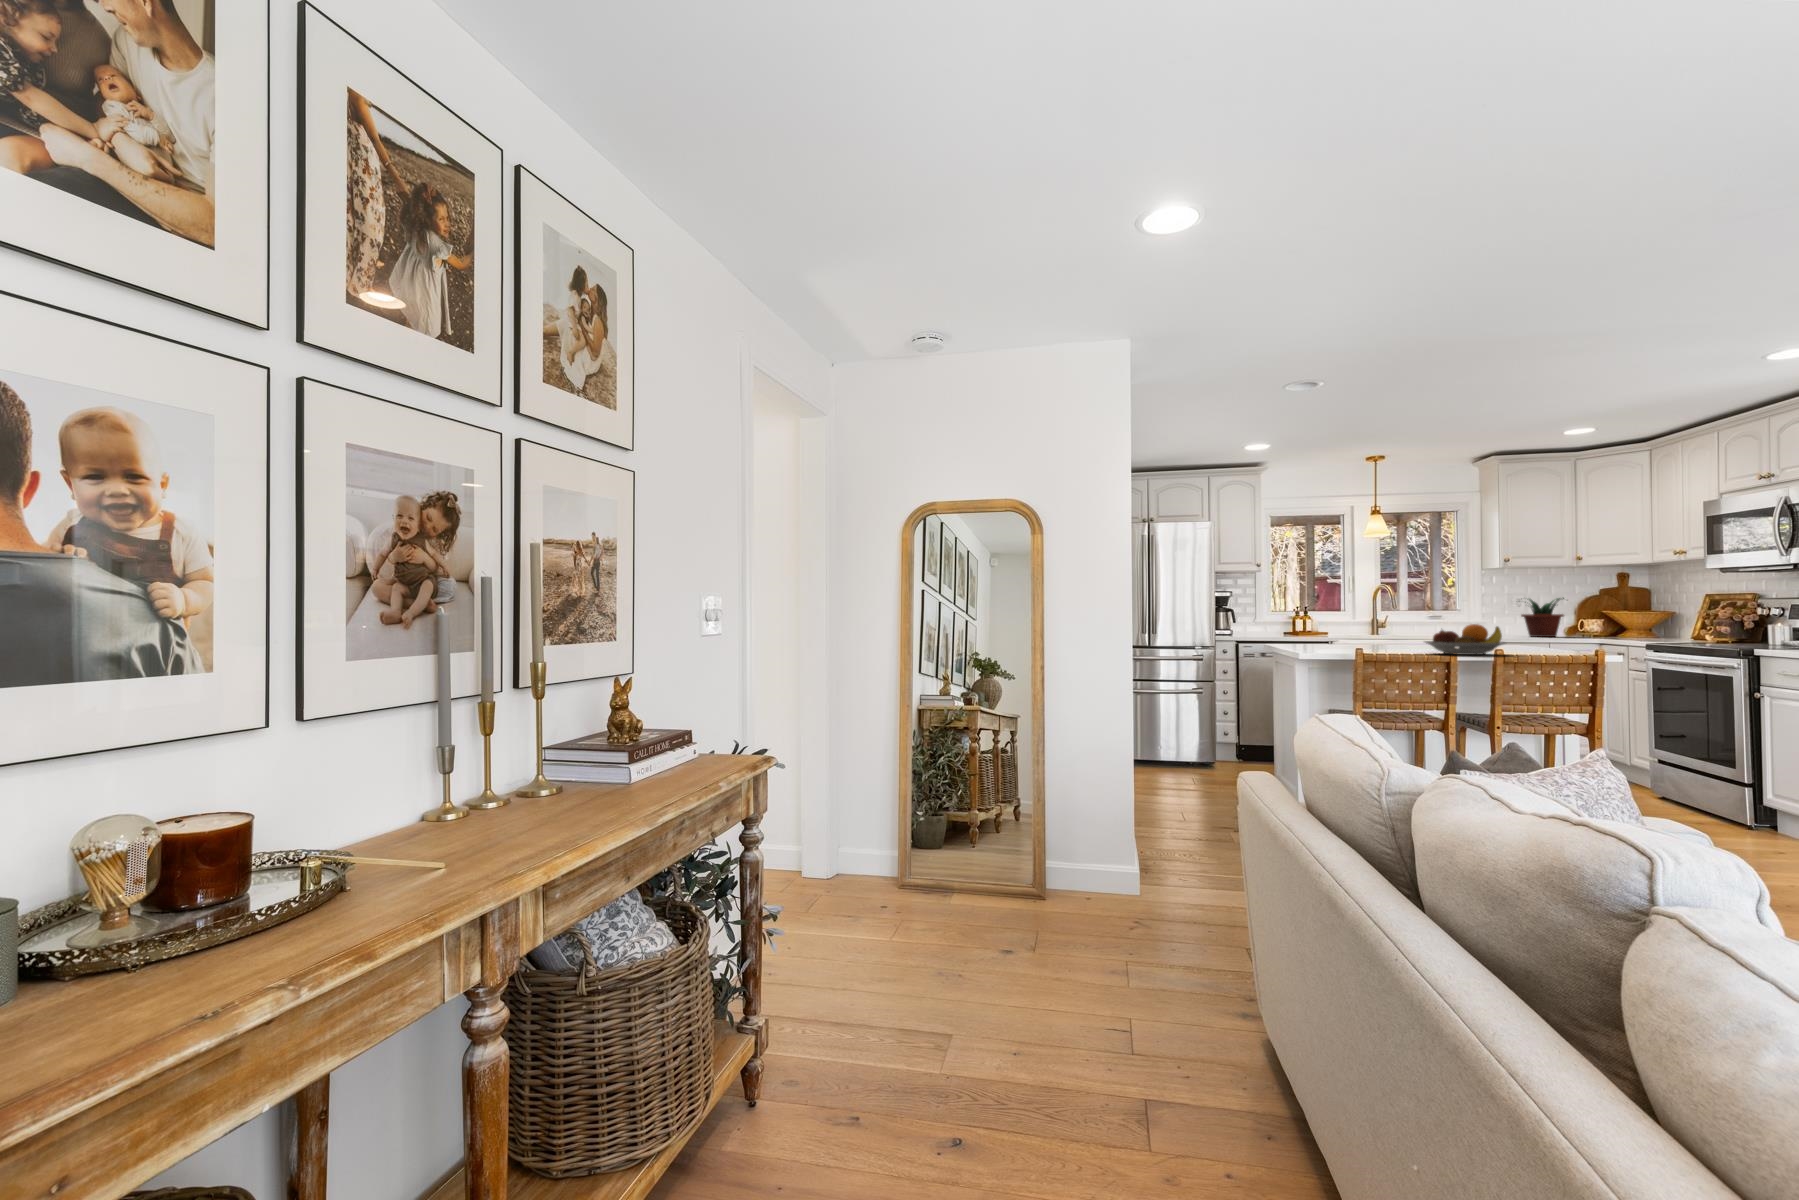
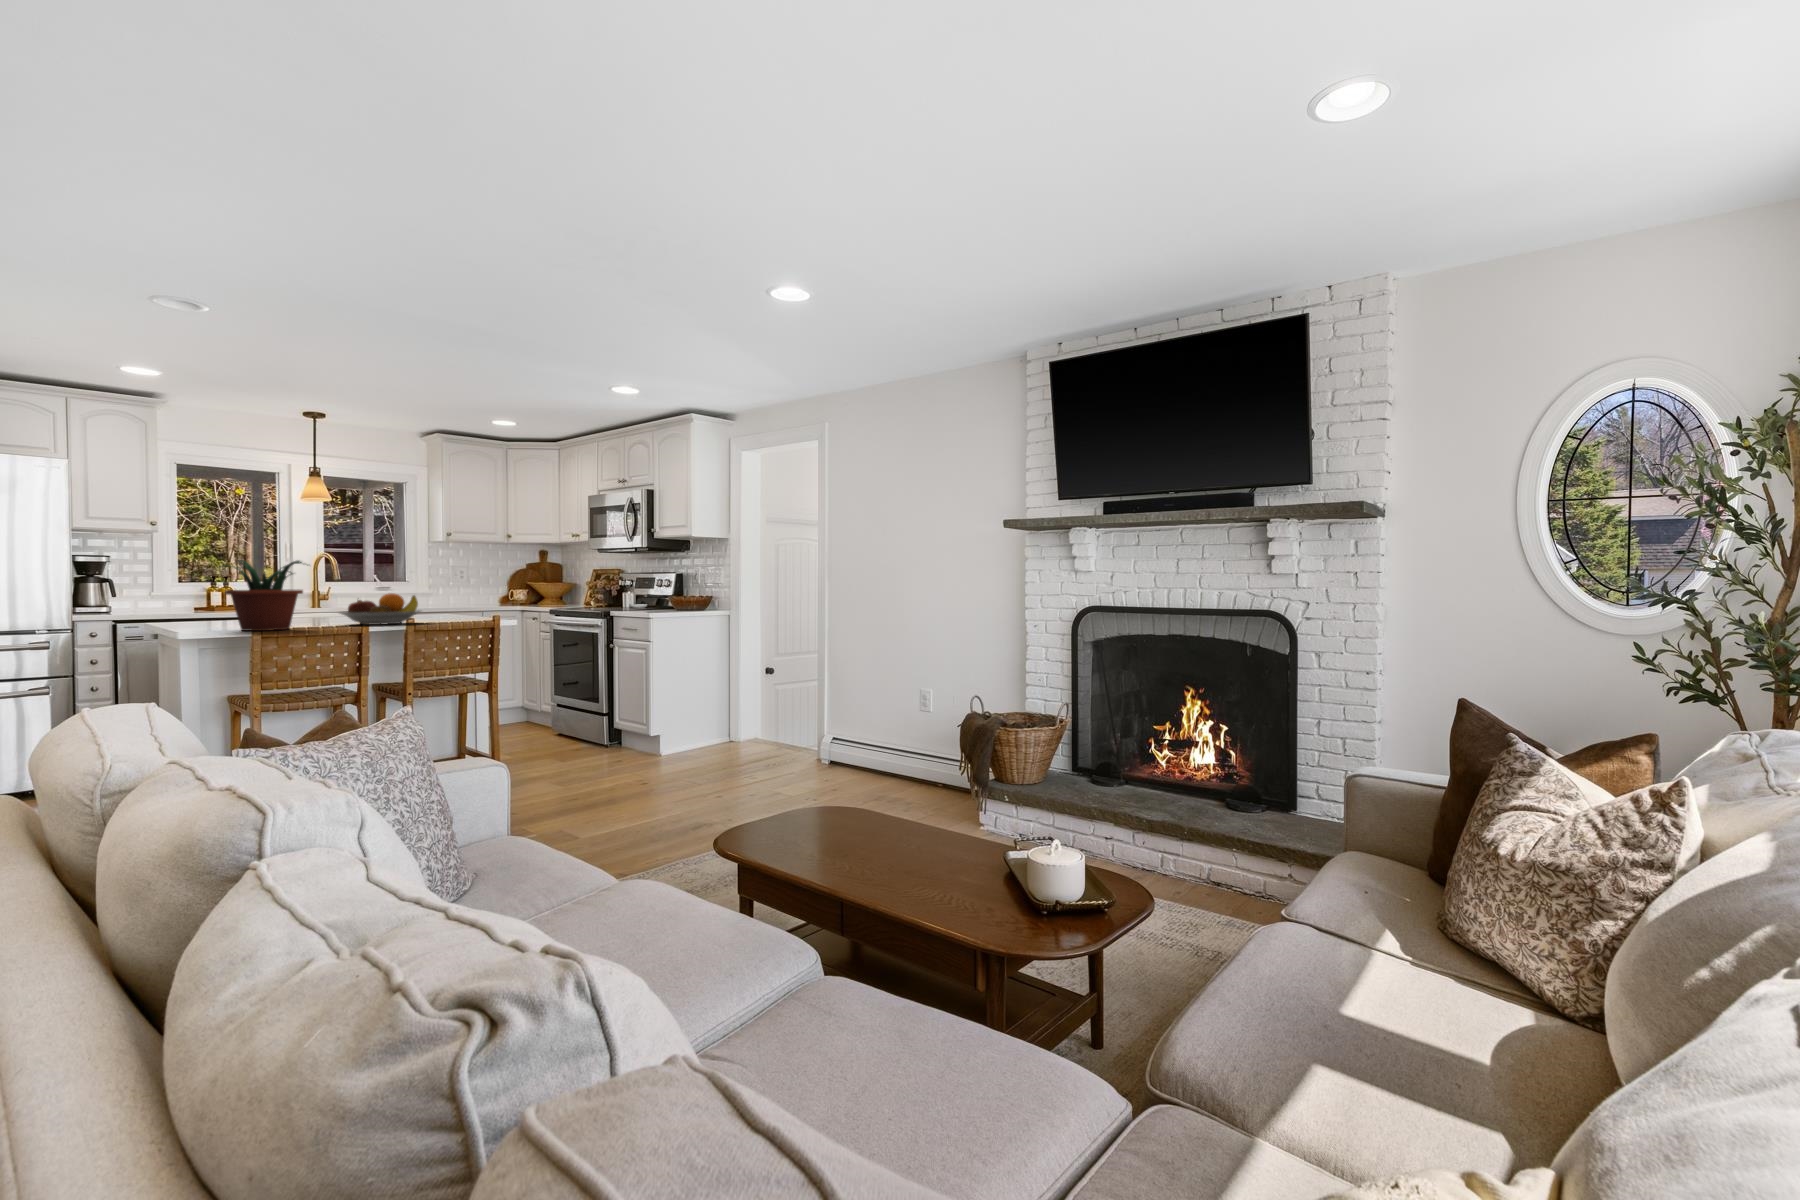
potted plant: present [1521,598,1564,637] -> present [219,560,303,631]

